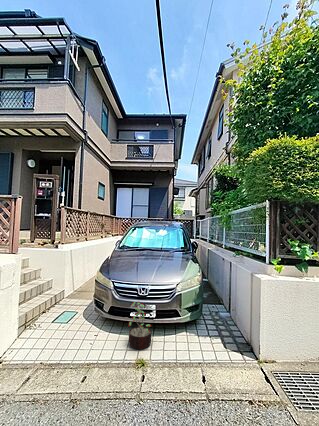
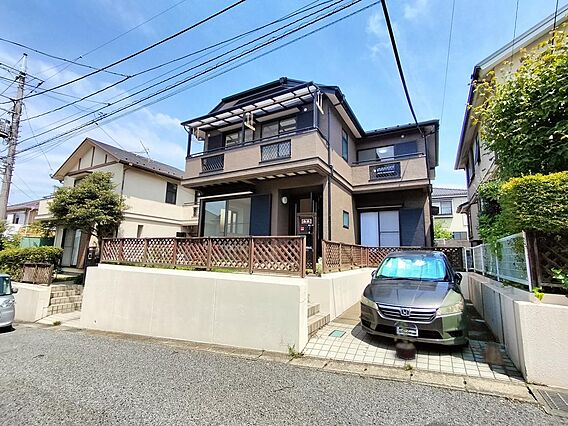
watering can: none [203,314,242,342] -> present [466,338,508,365]

